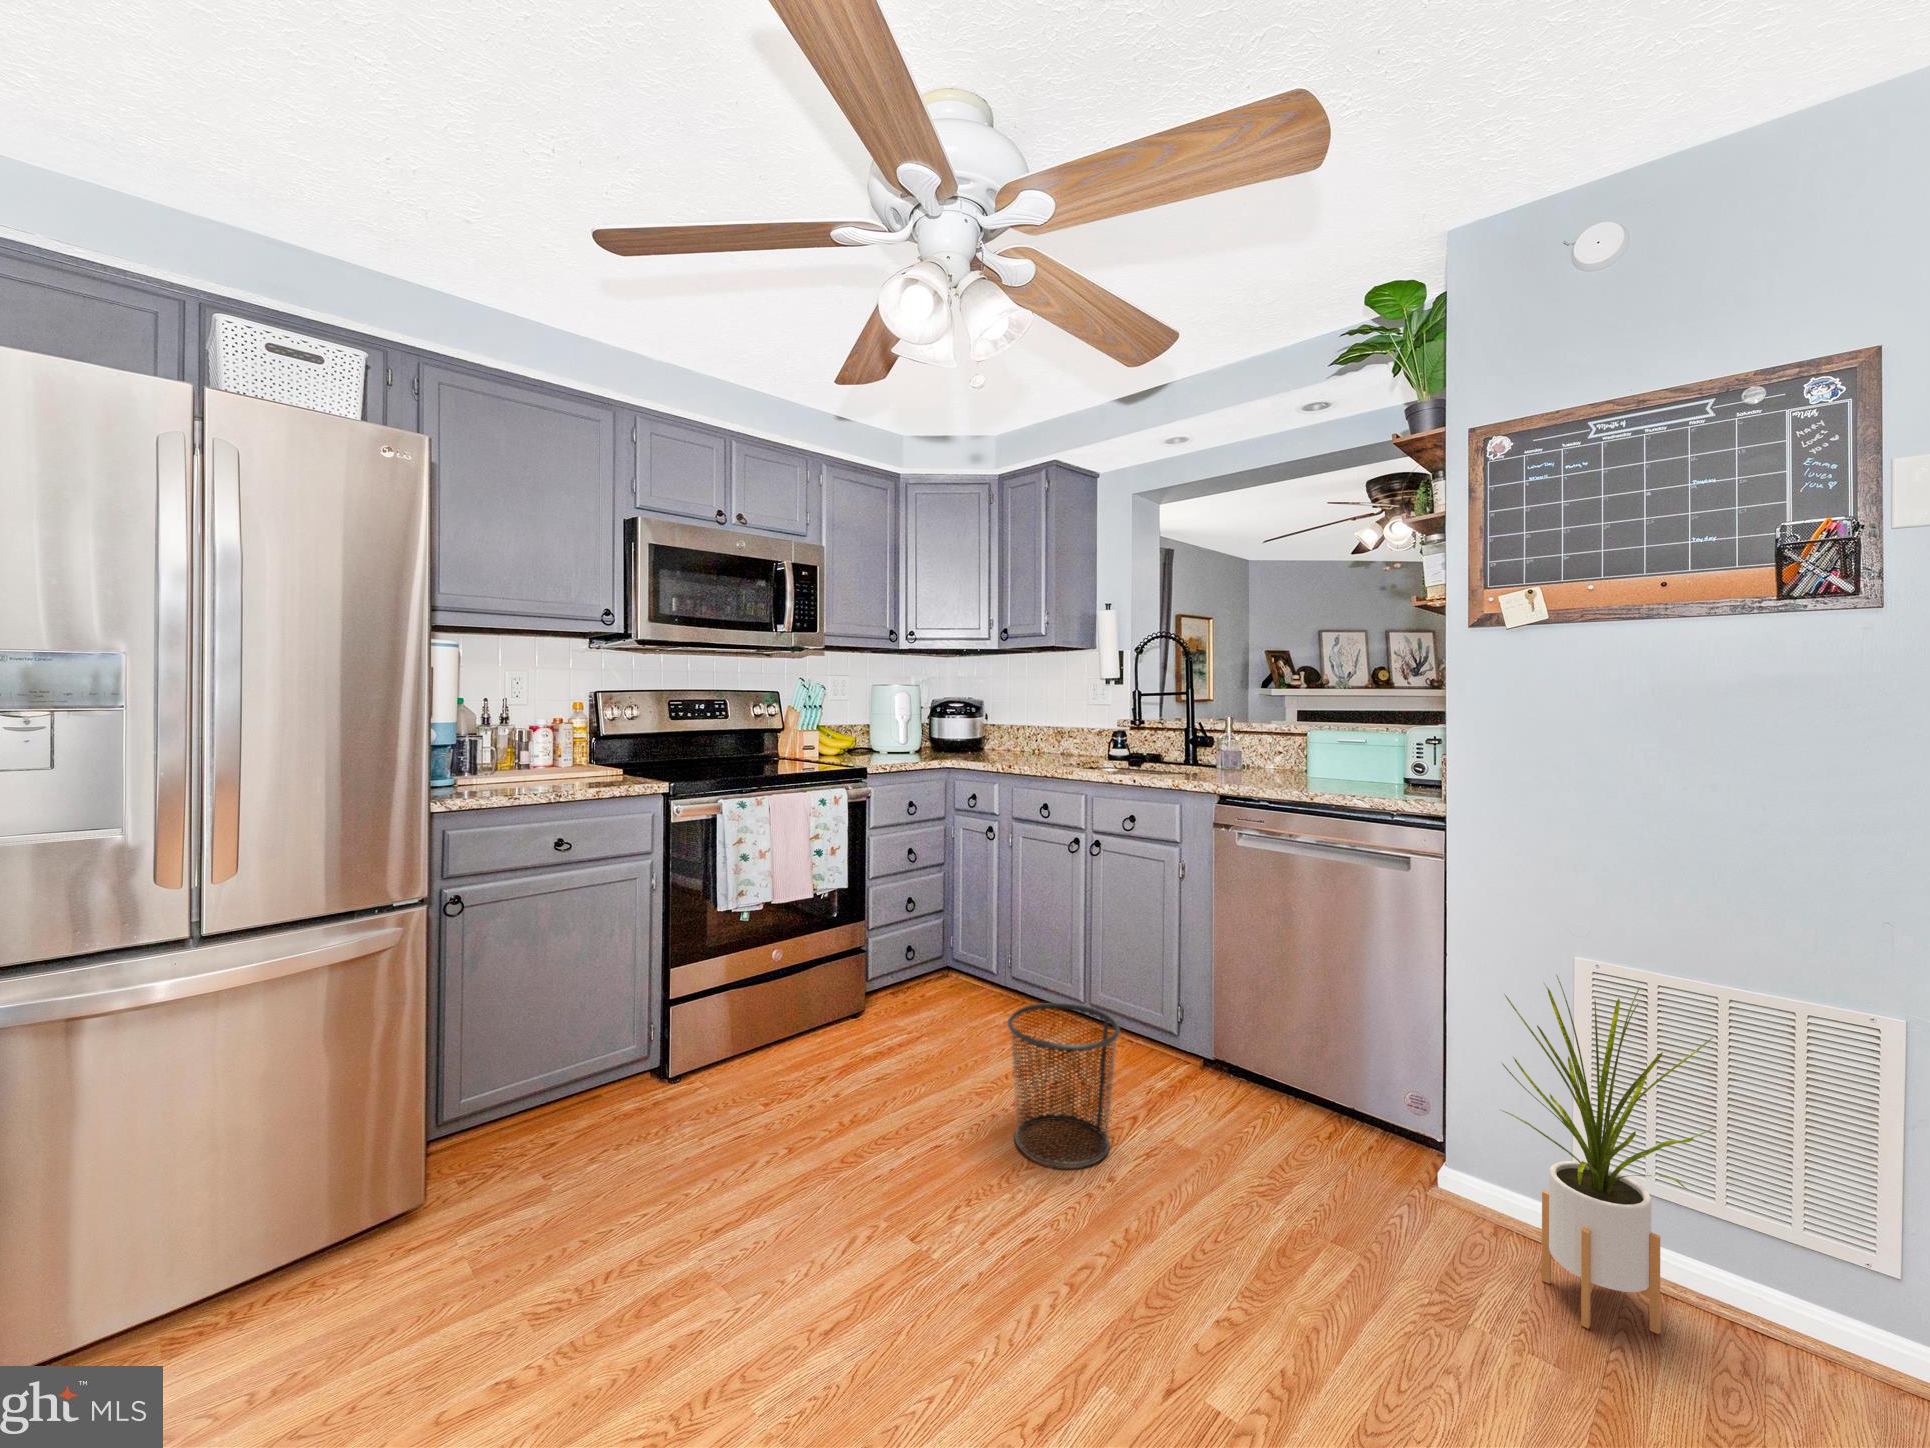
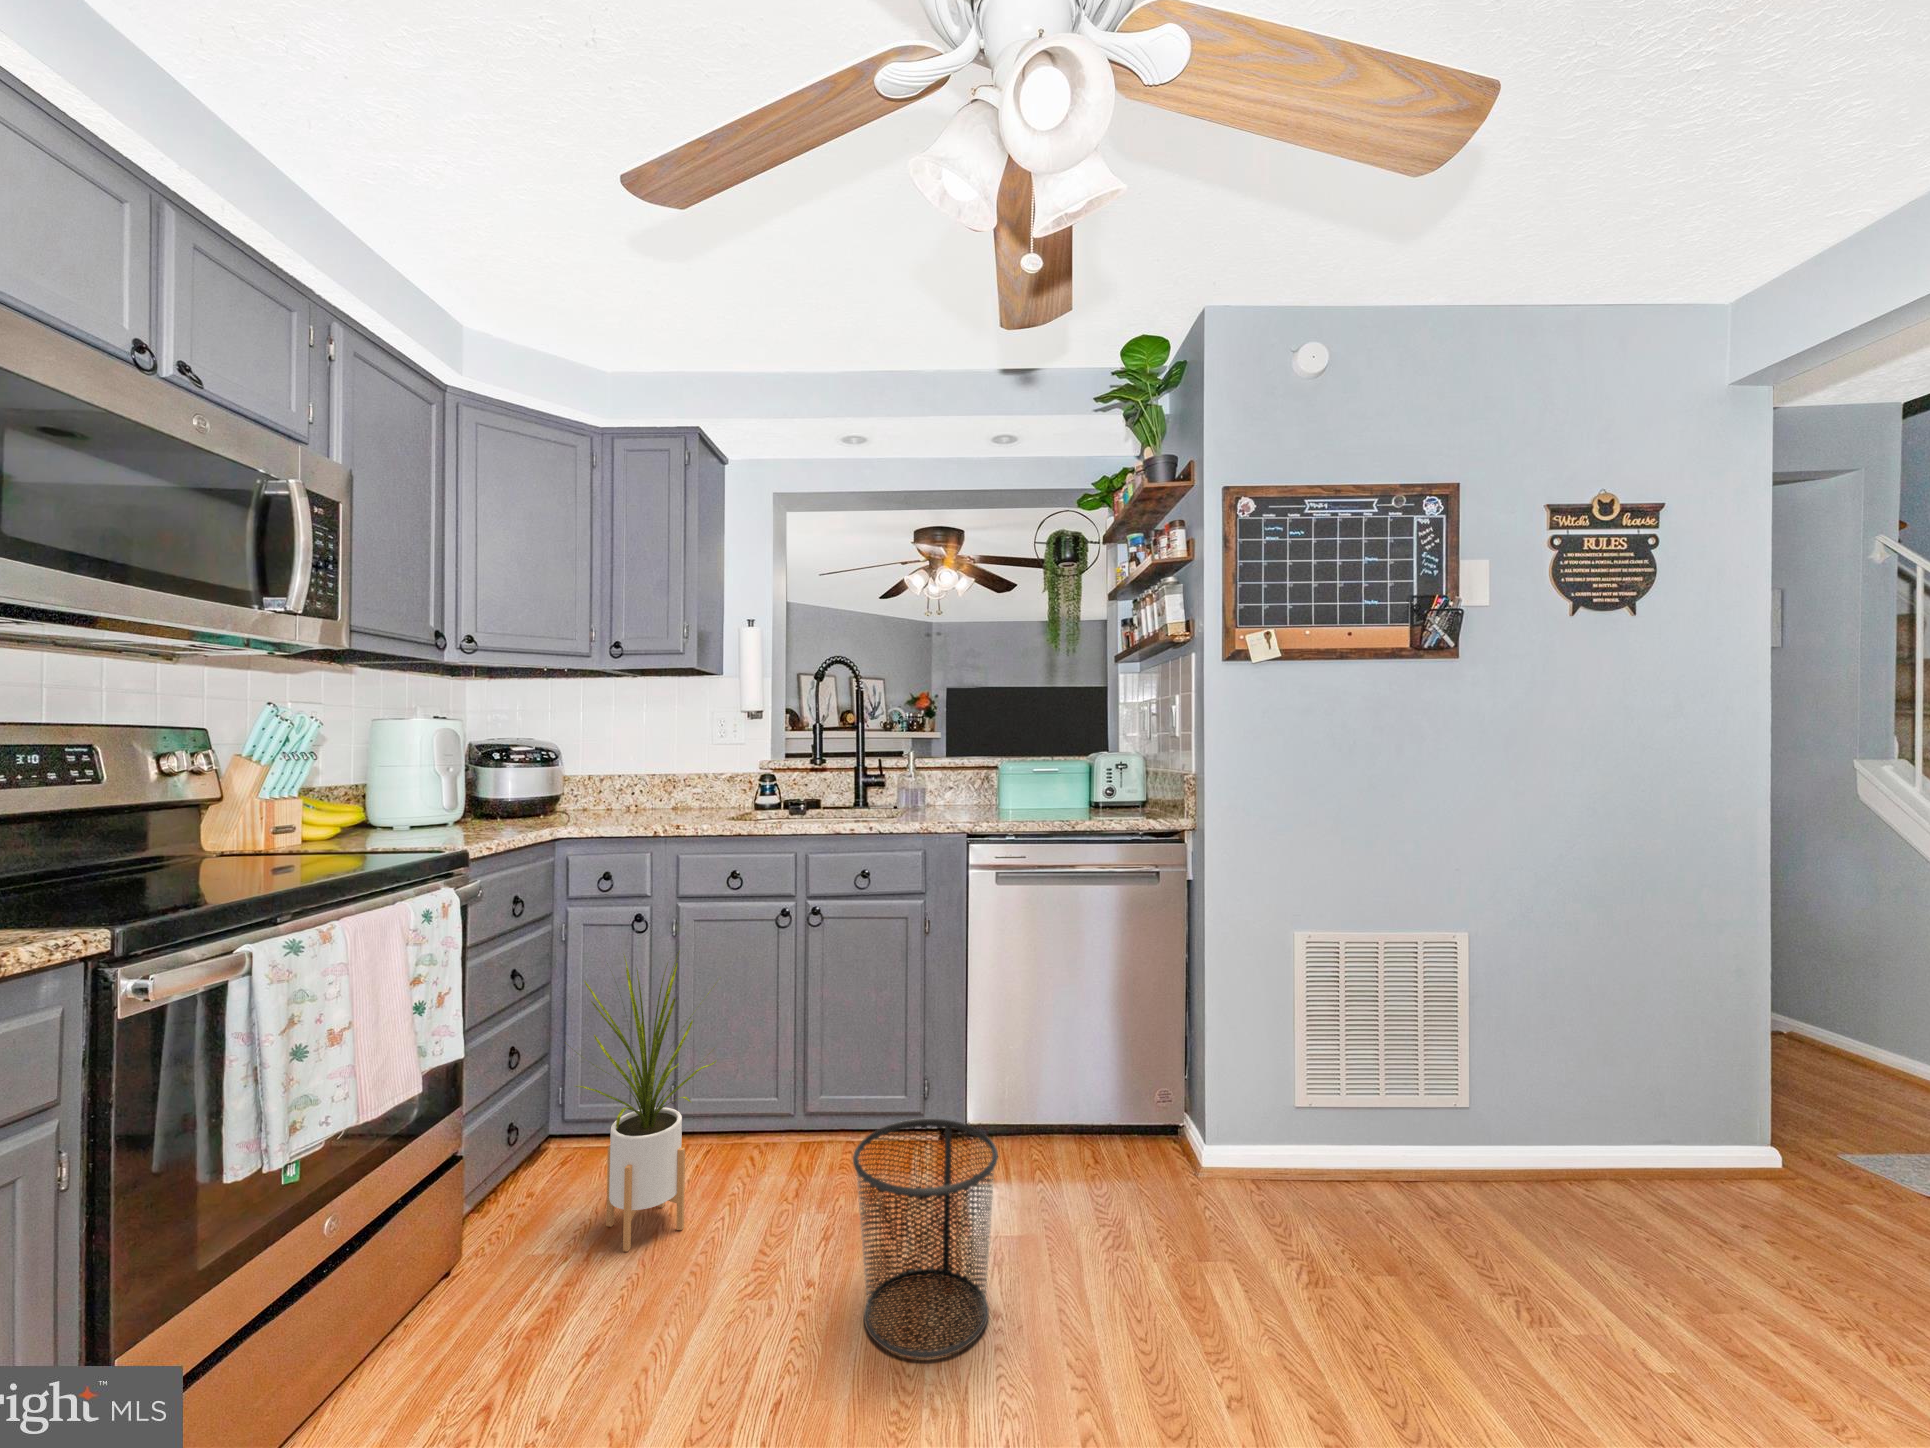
house plant: present [1501,976,1715,1334] -> present [568,951,716,1251]

